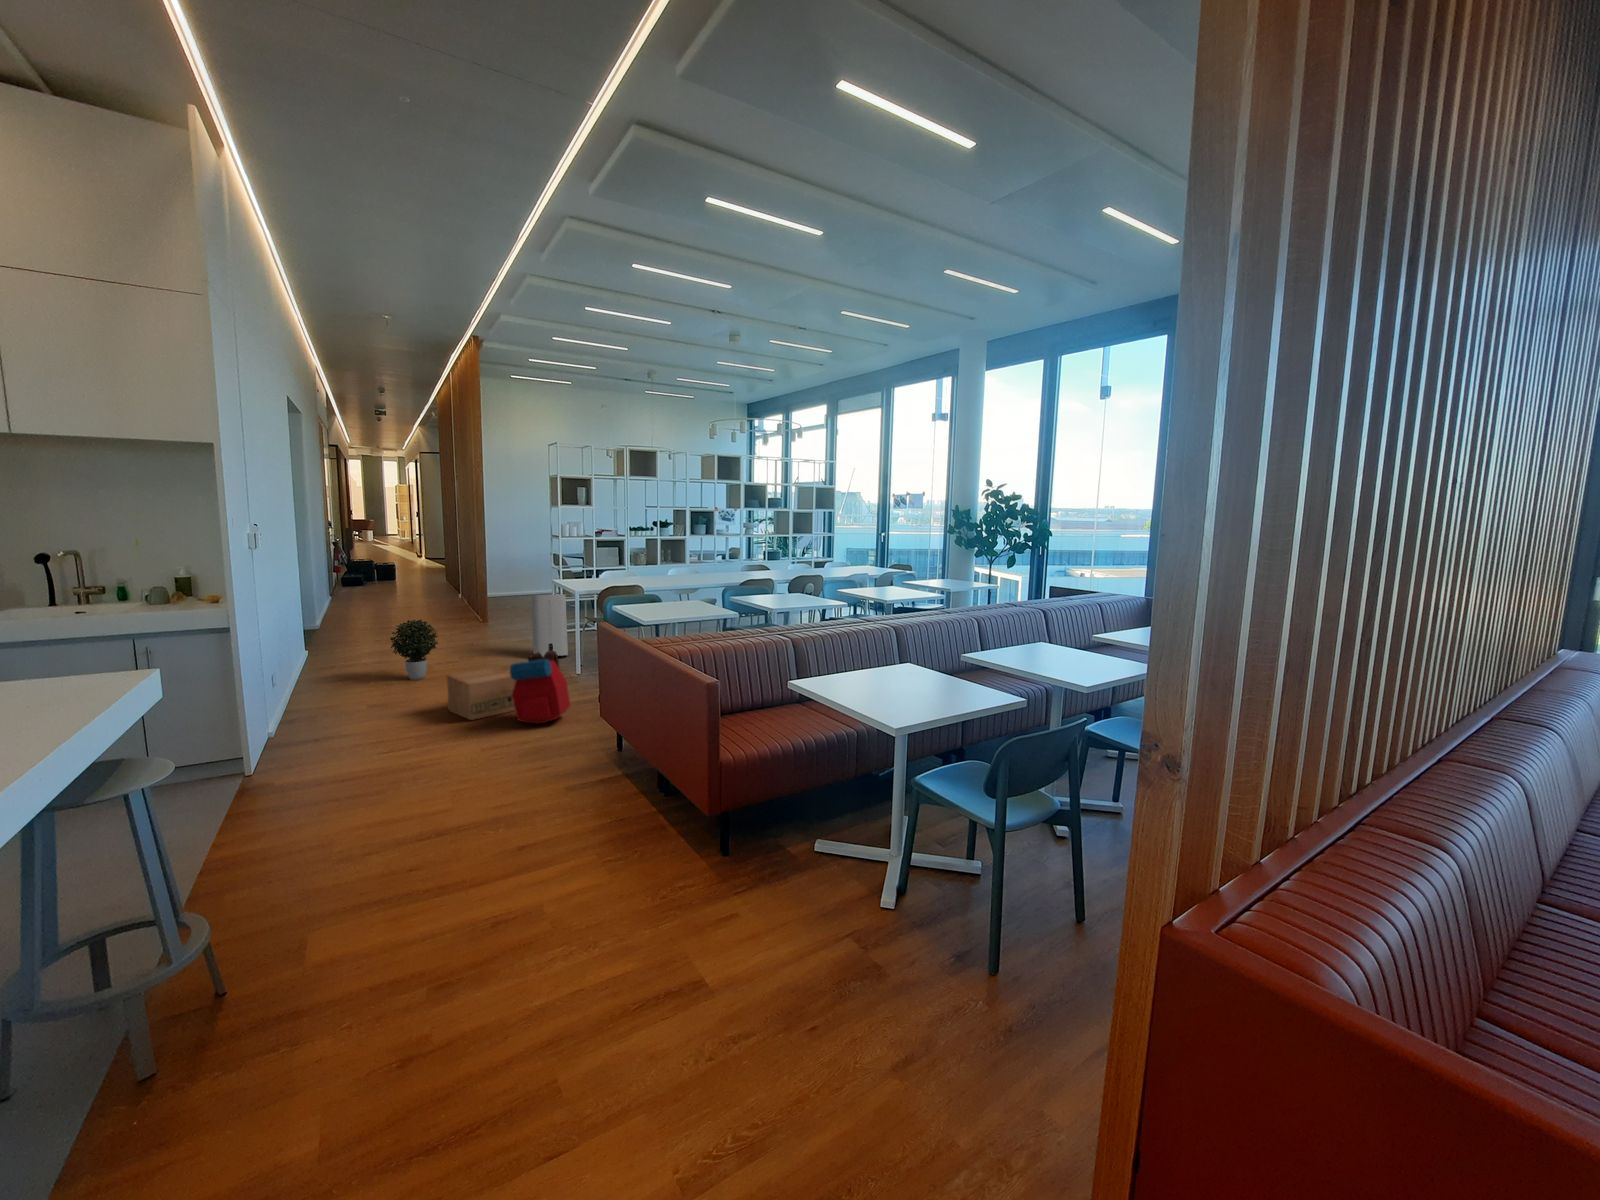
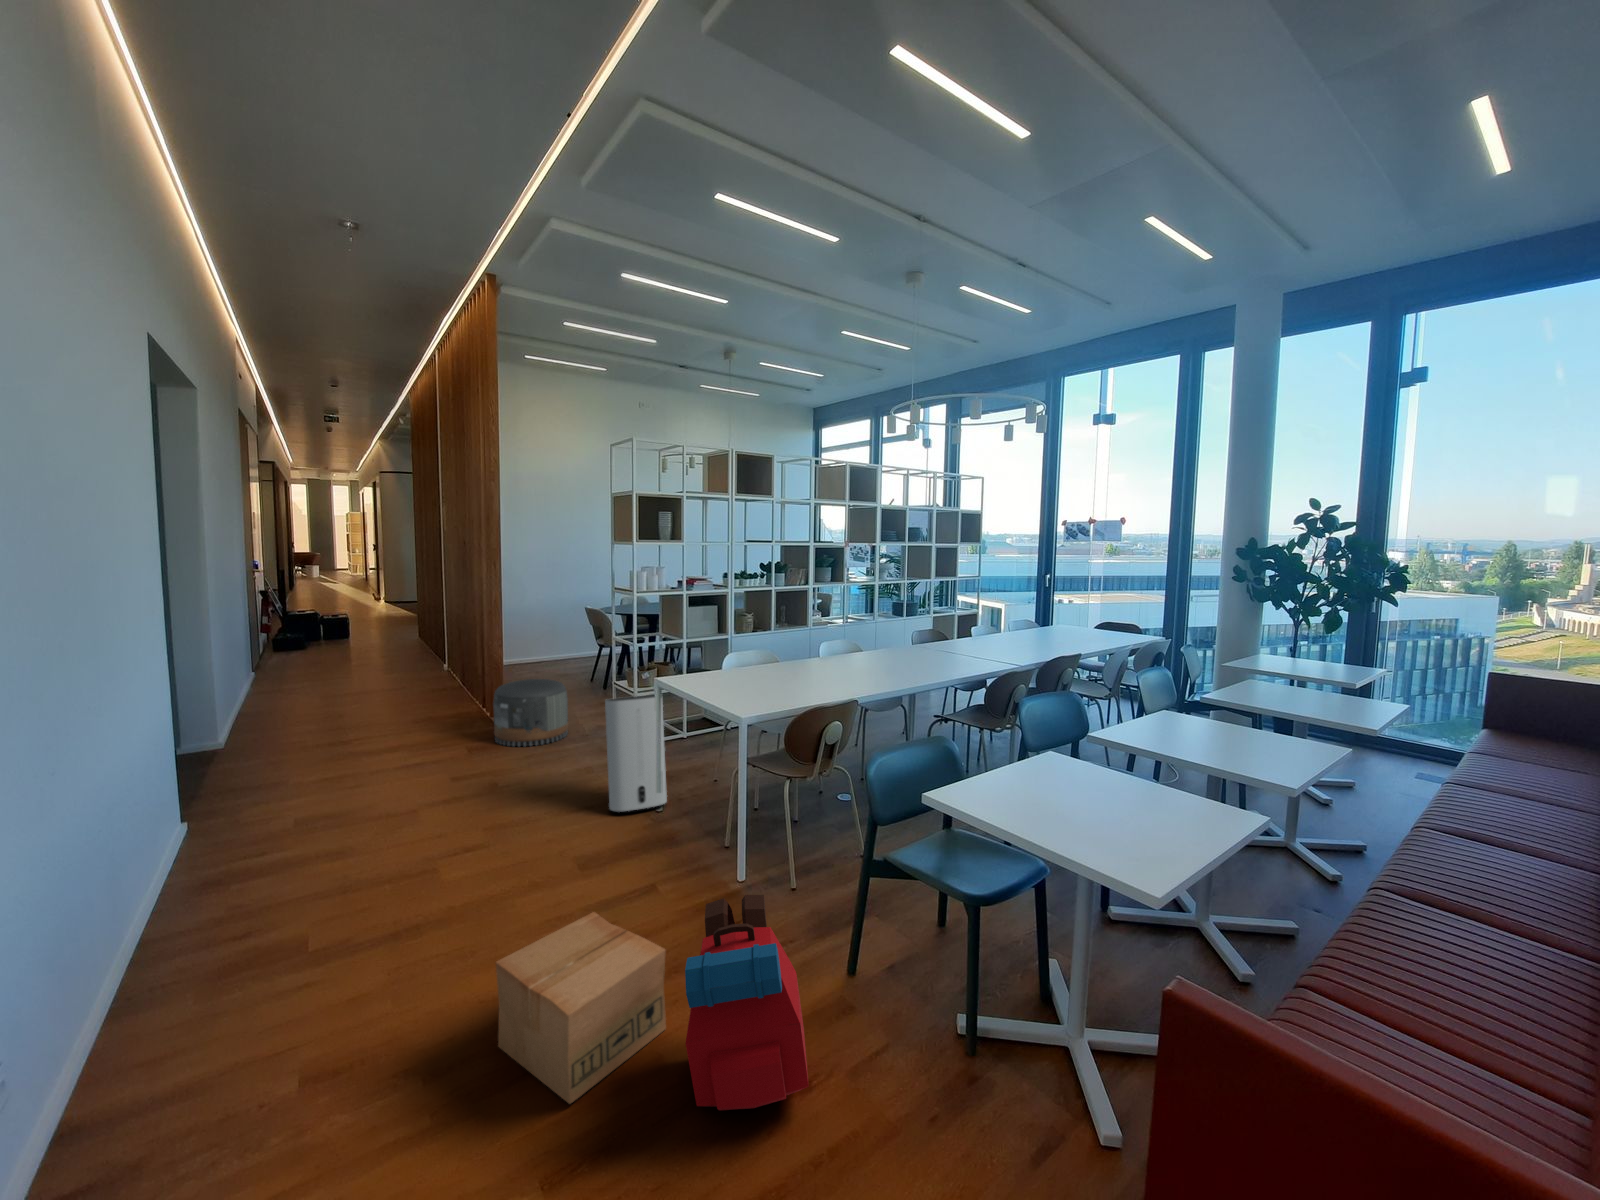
pouf: none [481,595,529,634] -> present [493,679,568,746]
potted plant: present [390,620,439,680] -> none [347,773,450,902]

